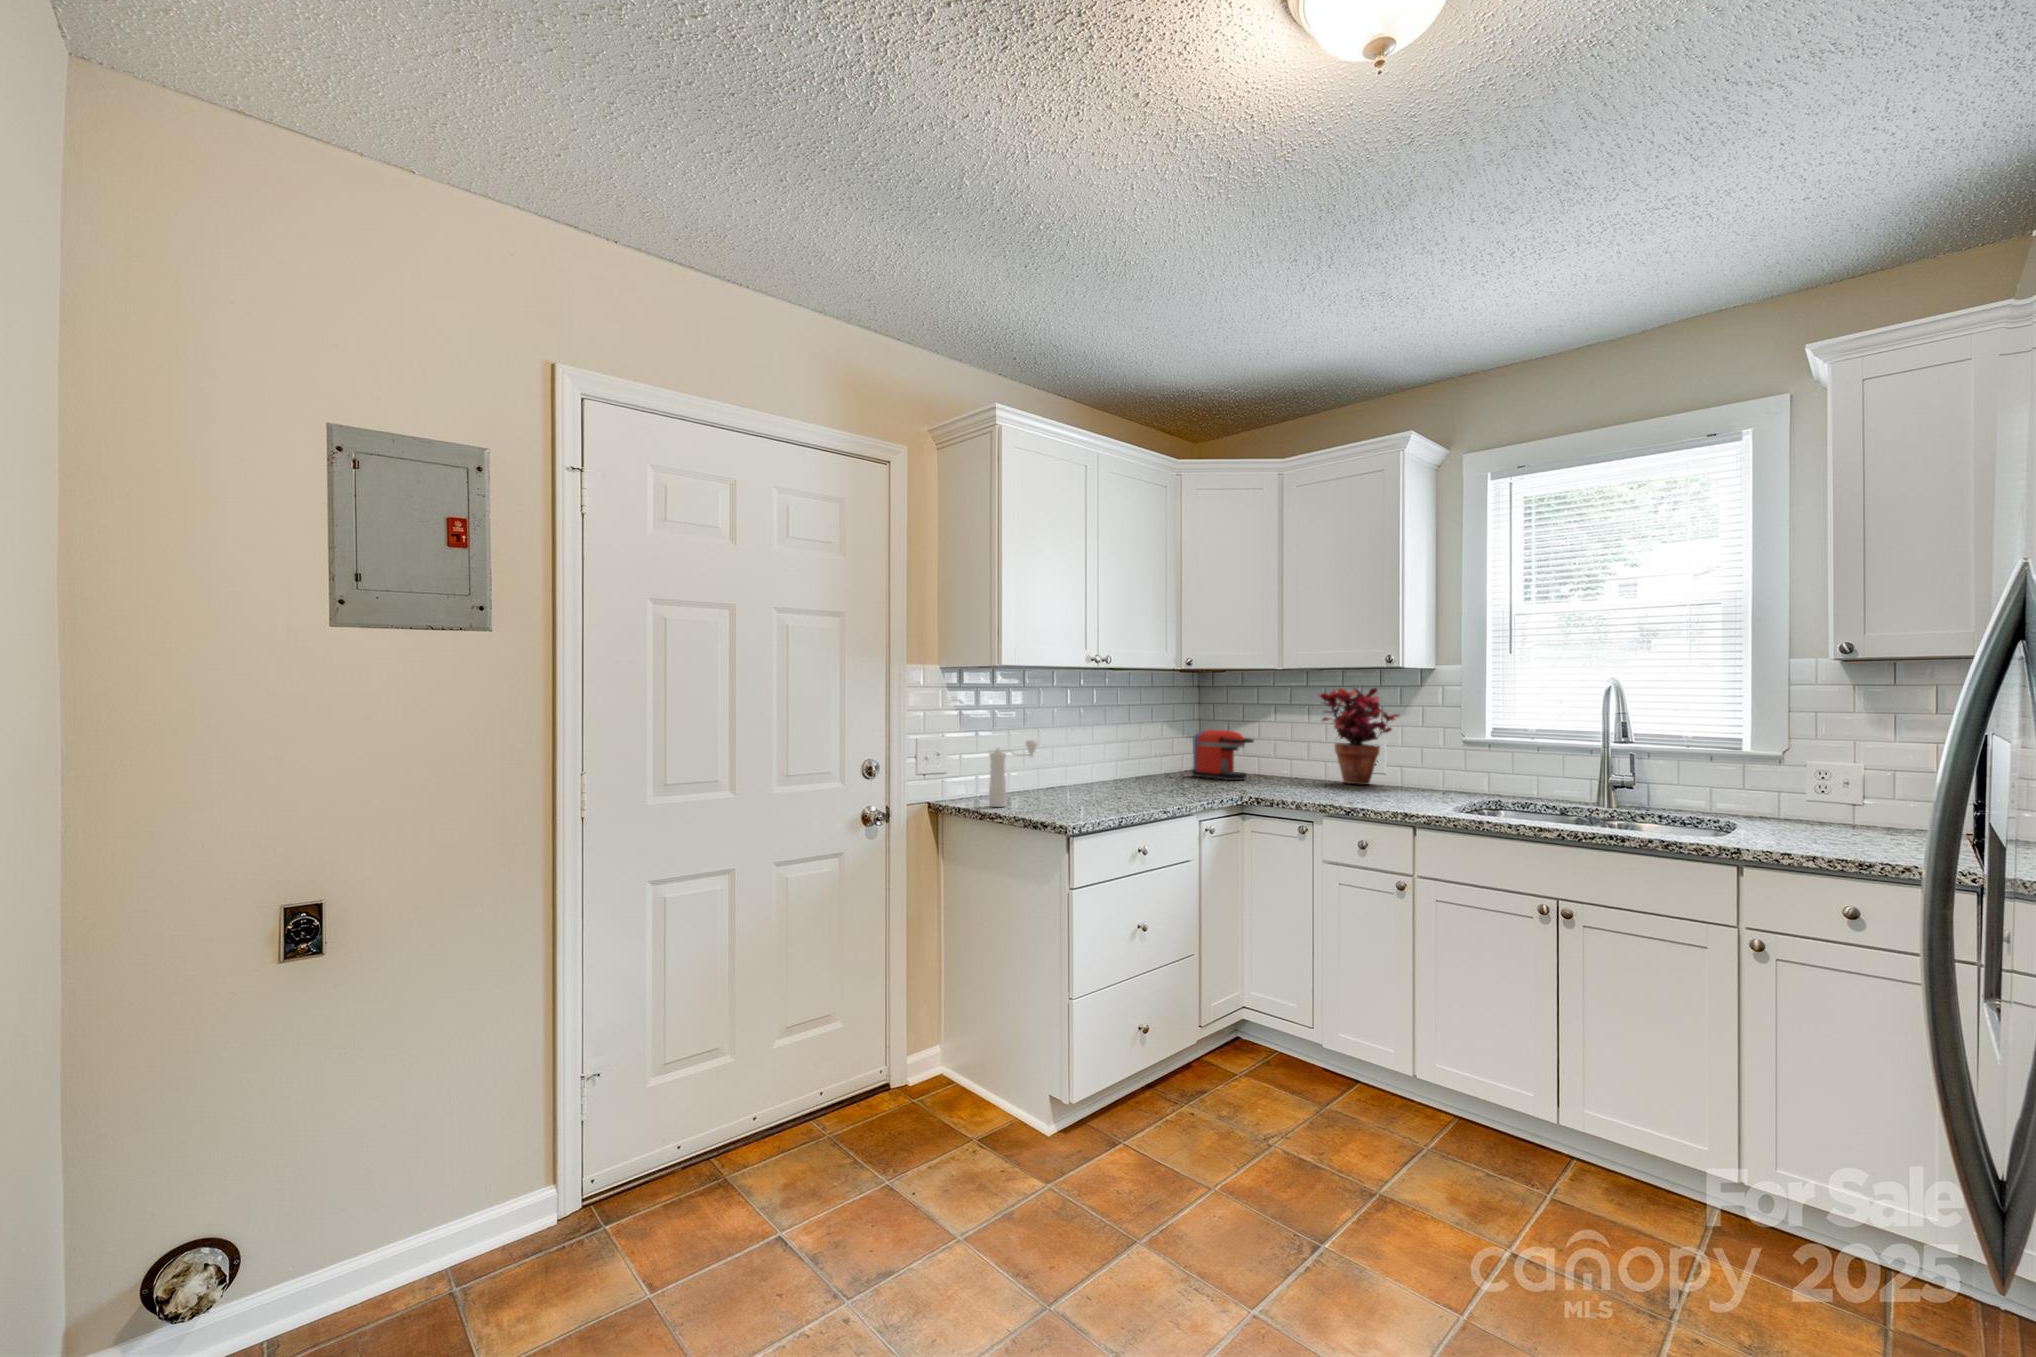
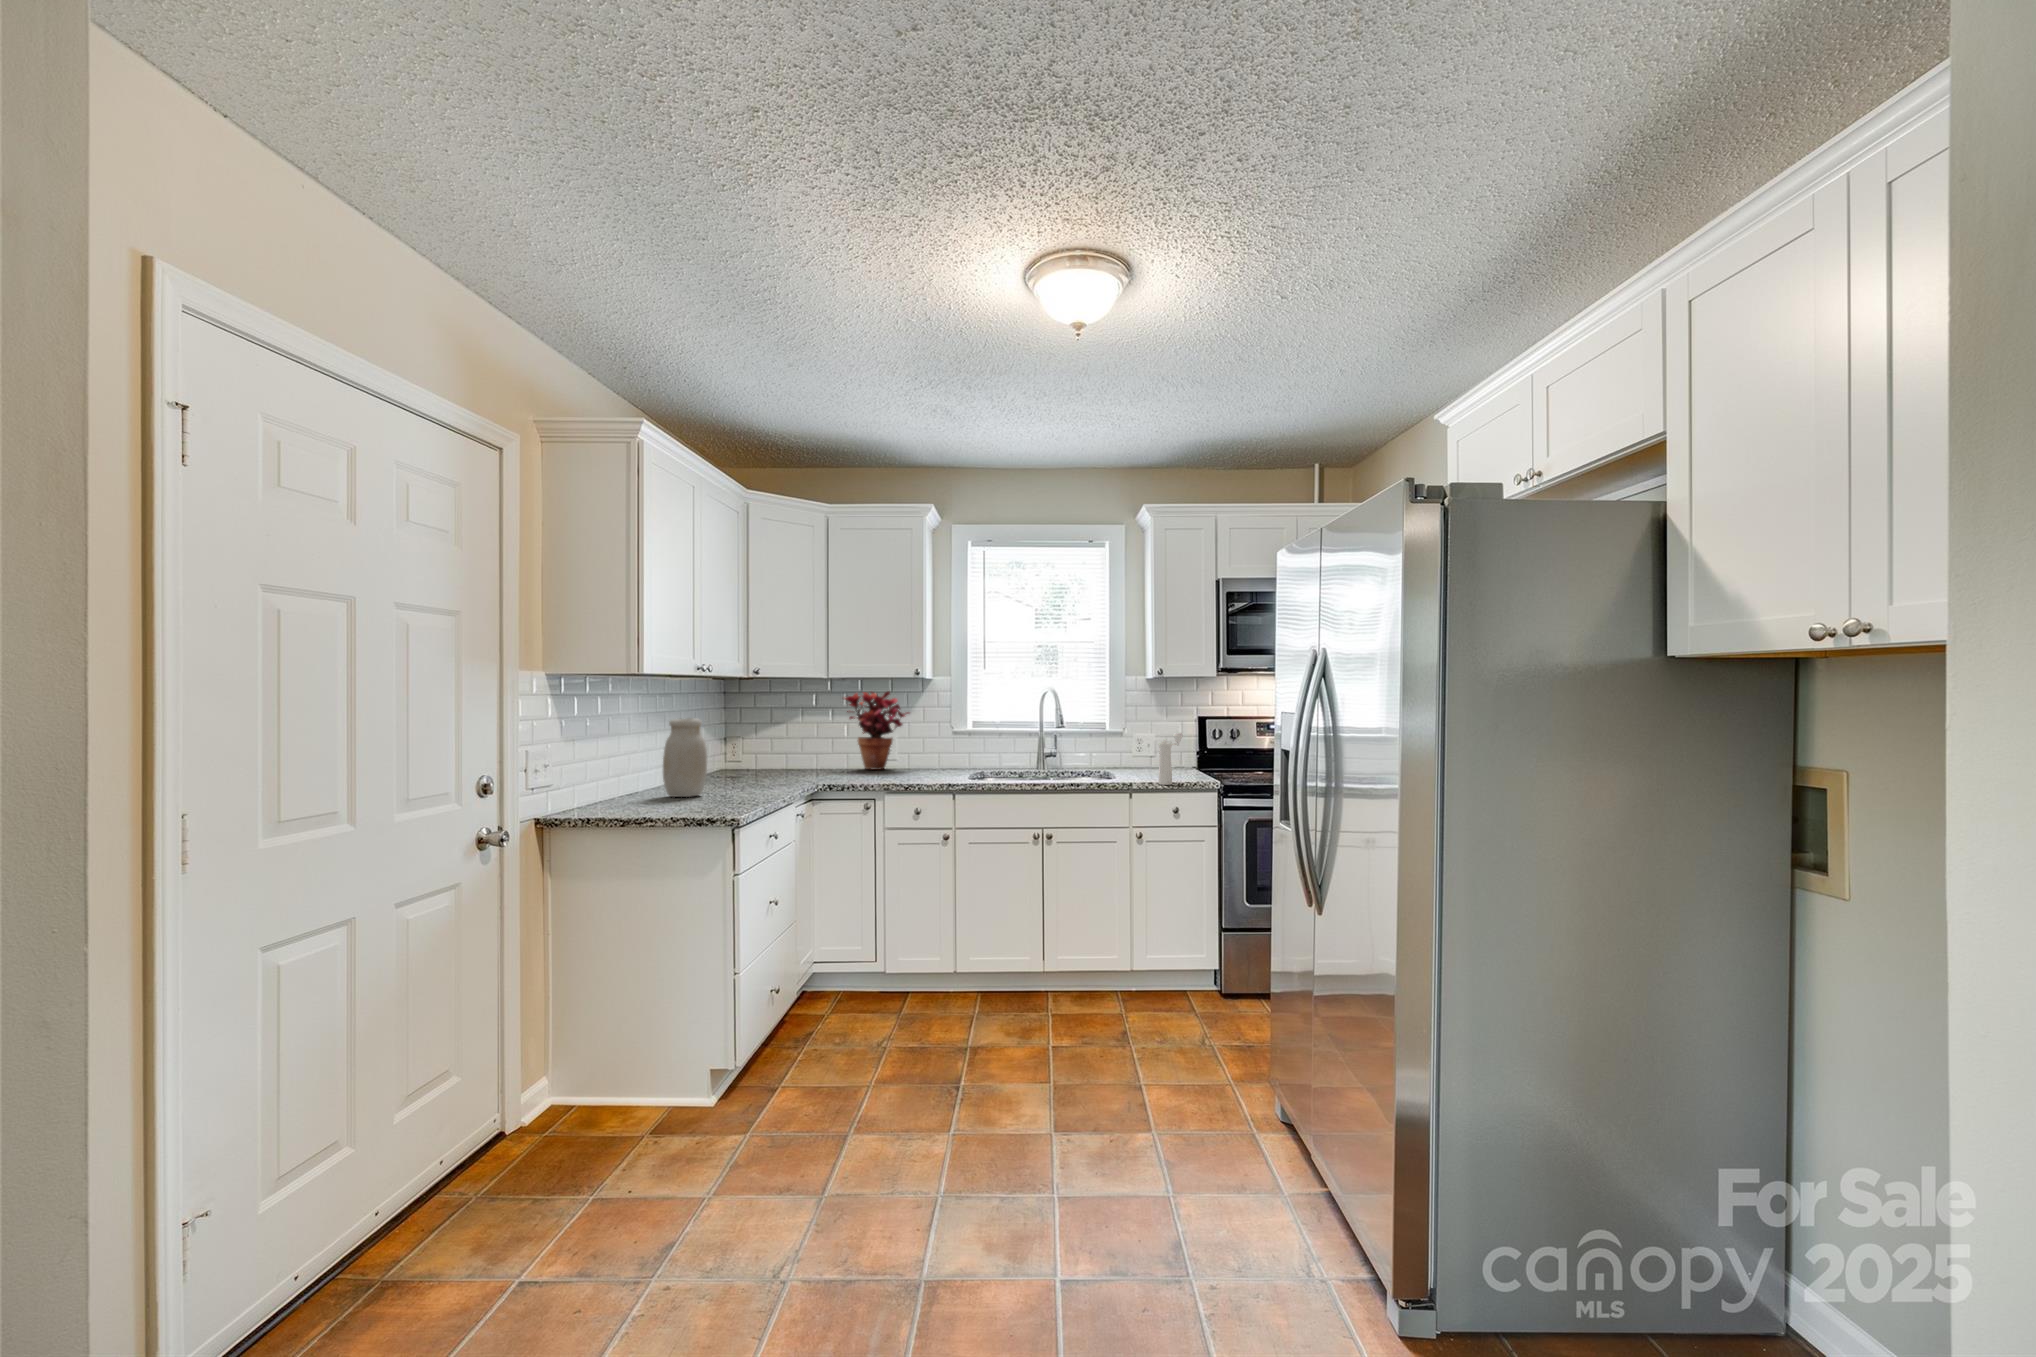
jar: none [1062,715,1106,798] -> present [663,718,707,797]
coffee maker: present [1192,729,1254,780] -> none [733,730,793,774]
pepper mill: present [989,740,1038,807] -> present [1158,732,1183,785]

